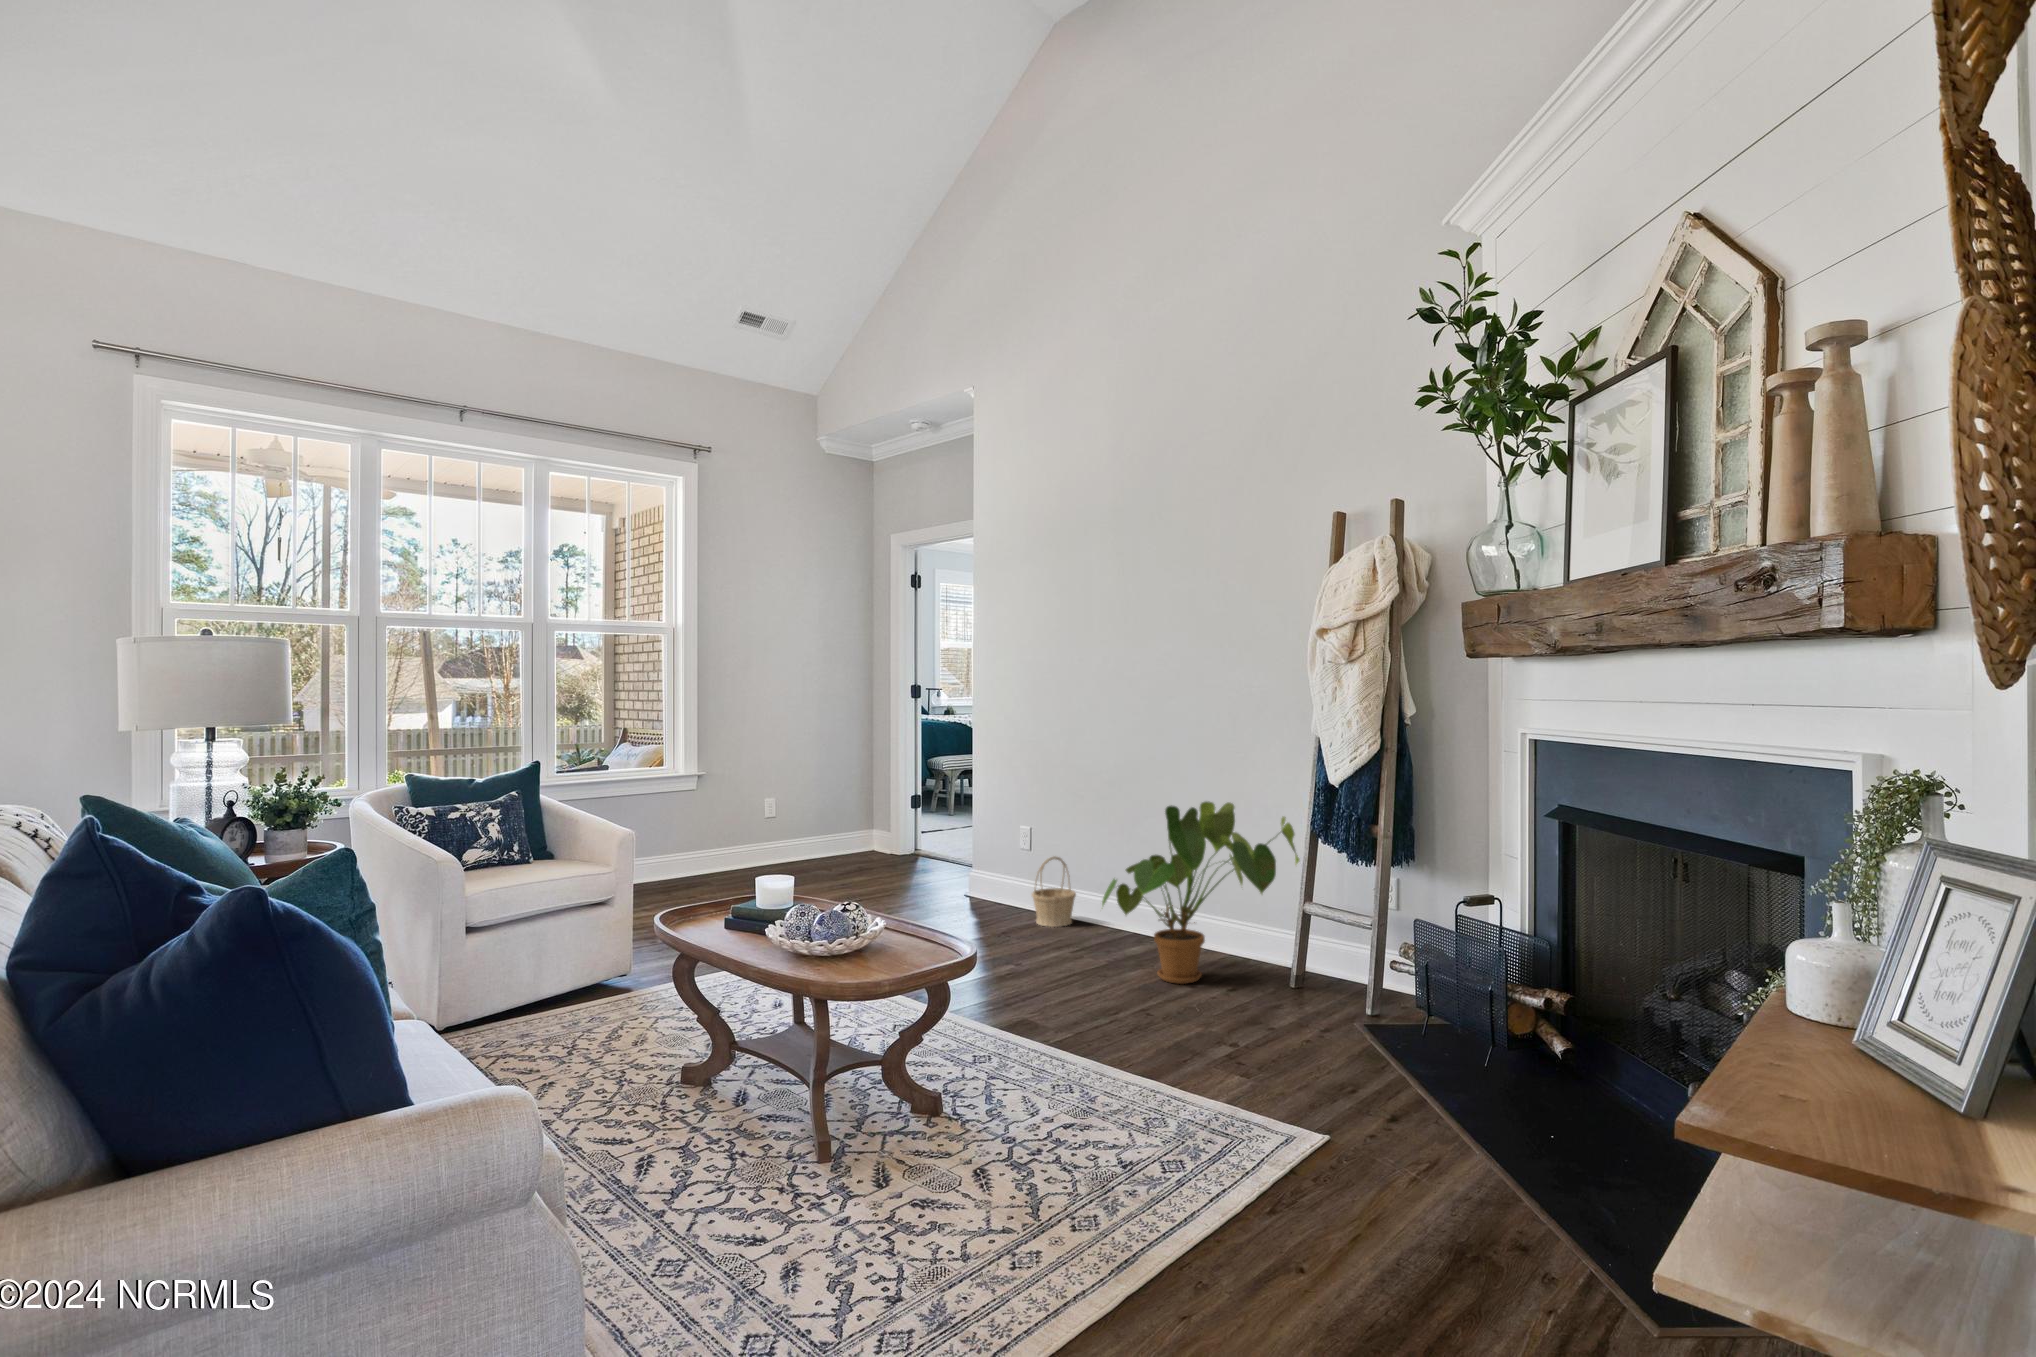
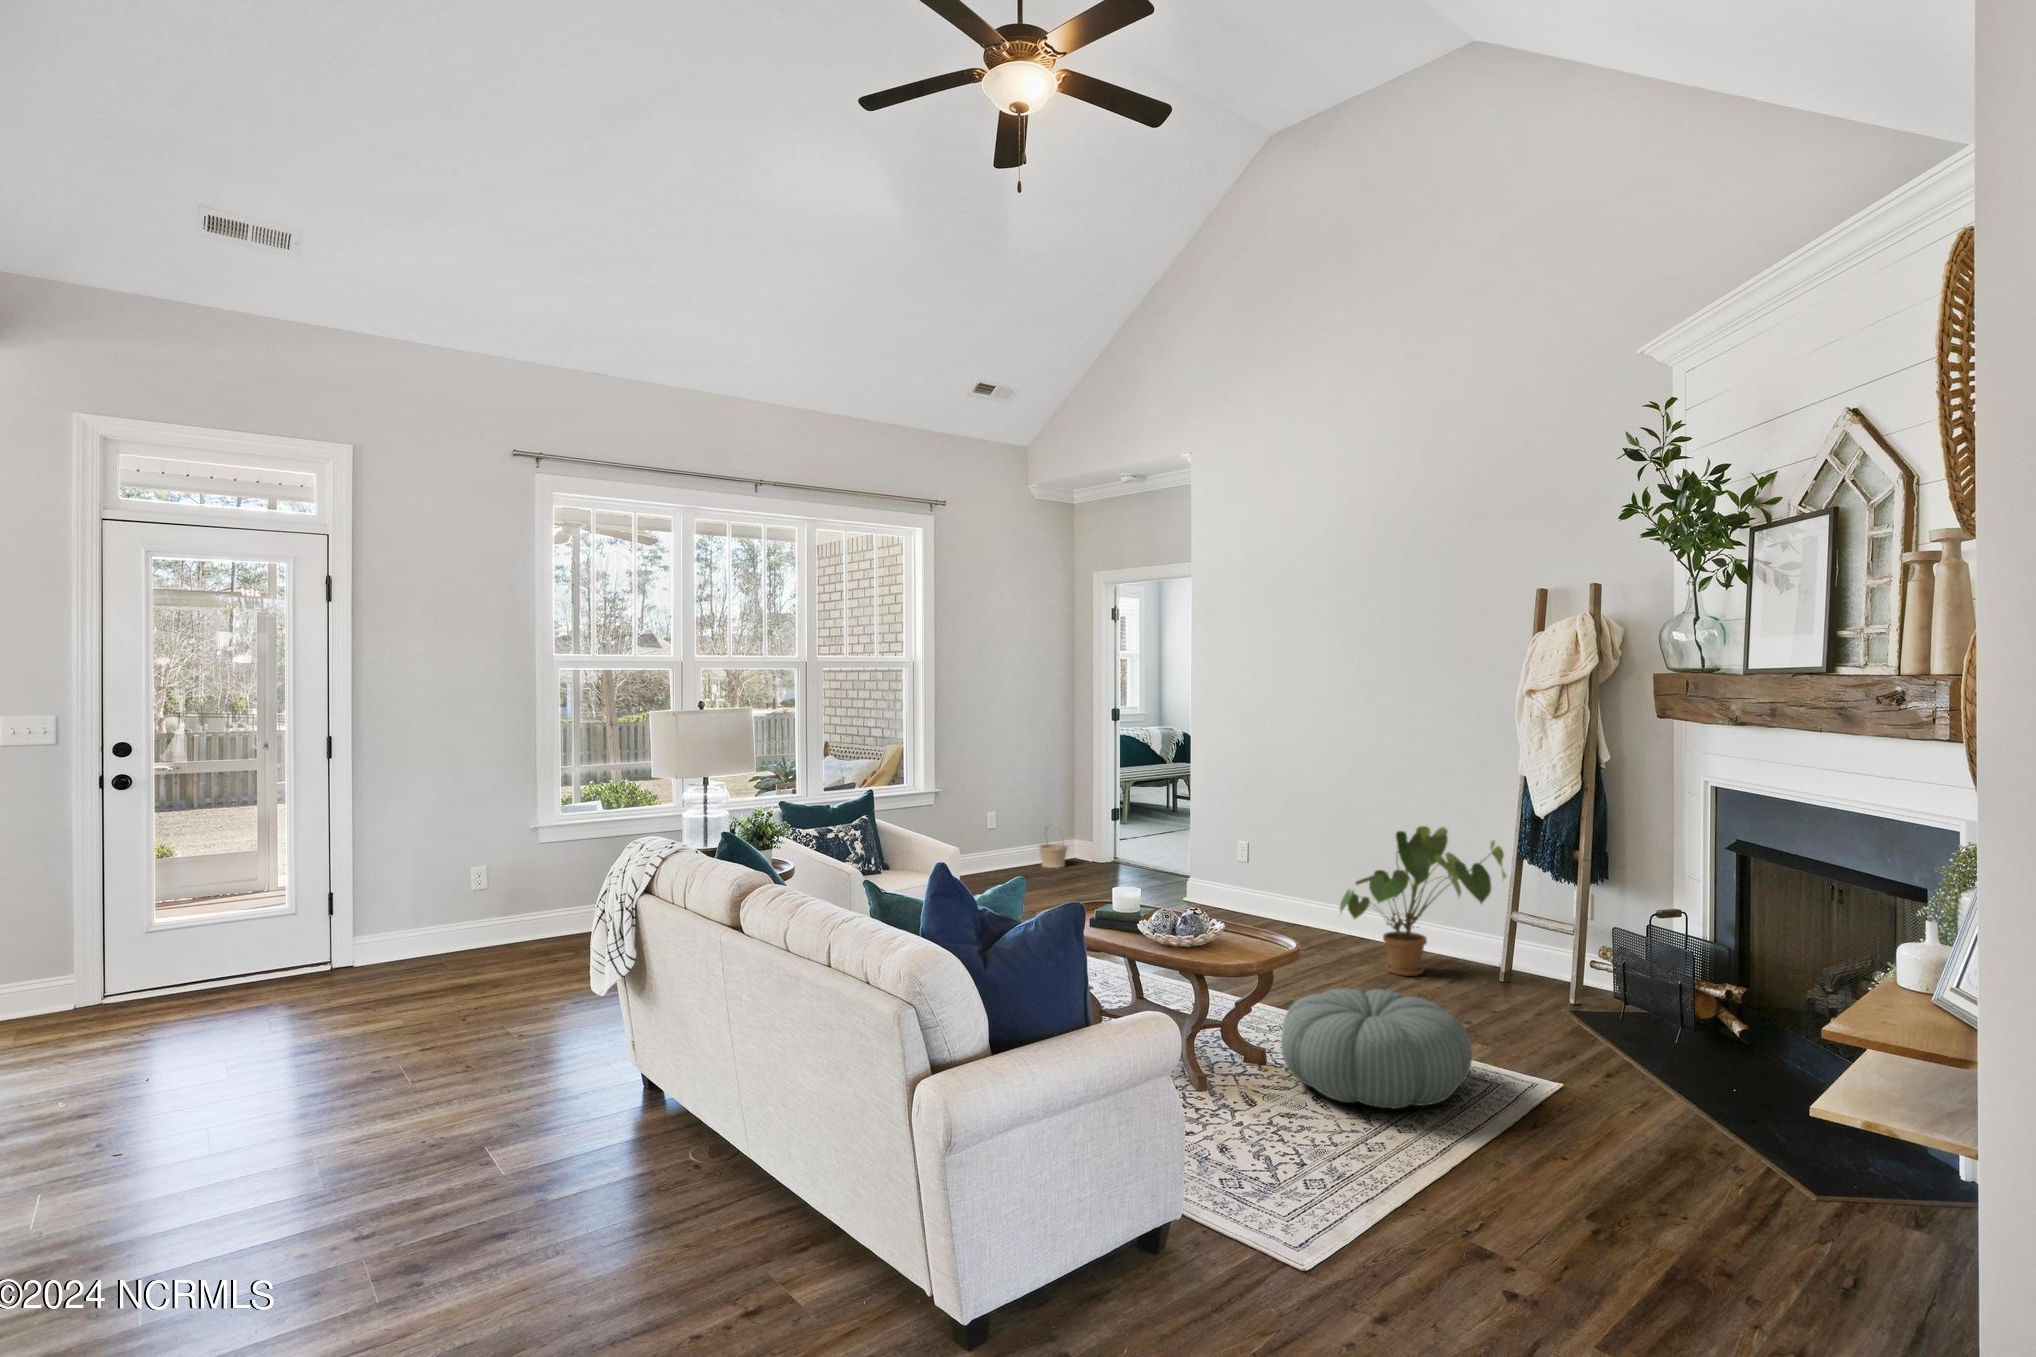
basket: present [1032,856,1076,927] -> present [1039,823,1068,868]
pouf: none [947,1009,1202,1187] -> present [1281,989,1472,1109]

